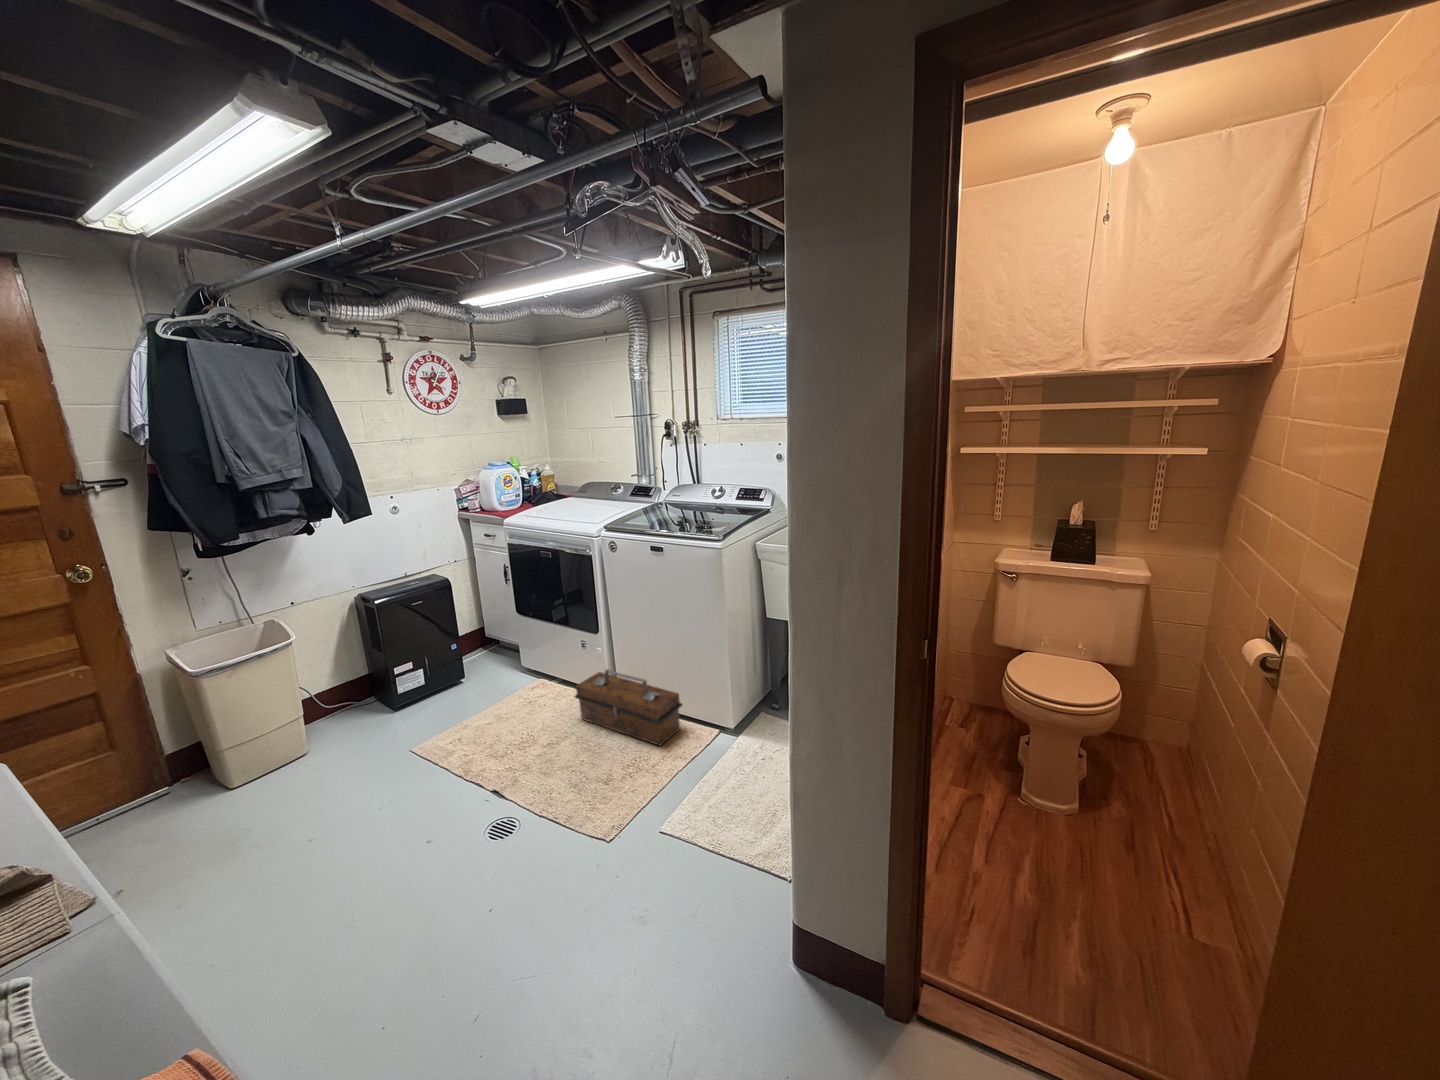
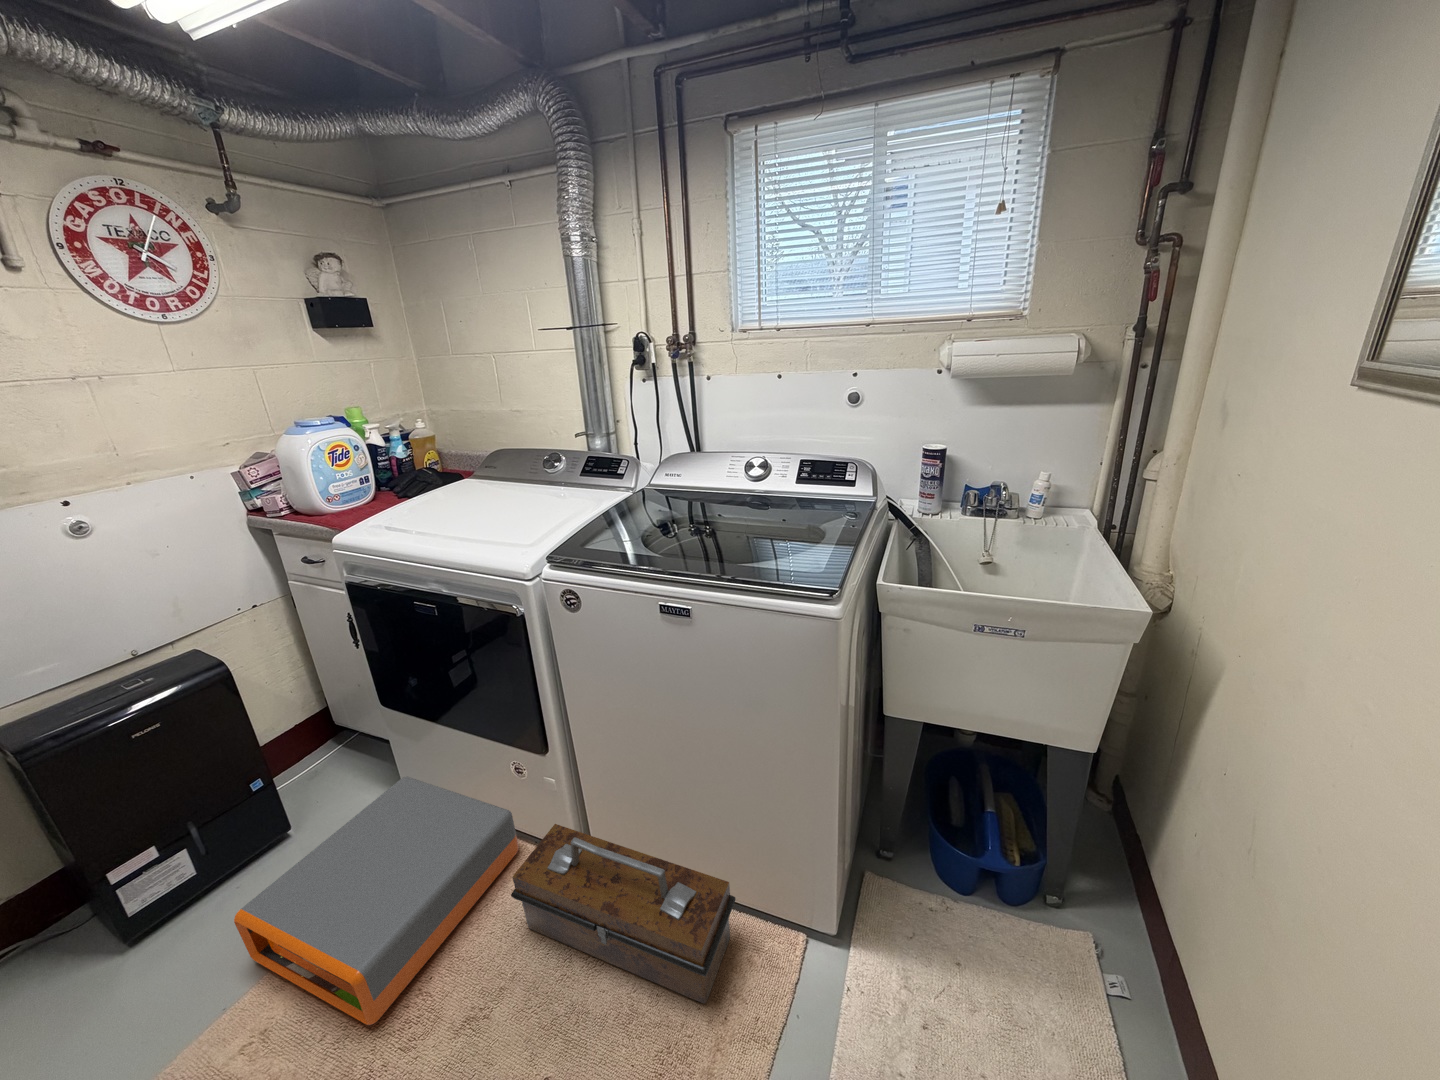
storage box: none [450,654,581,738] -> present [234,777,519,1025]

